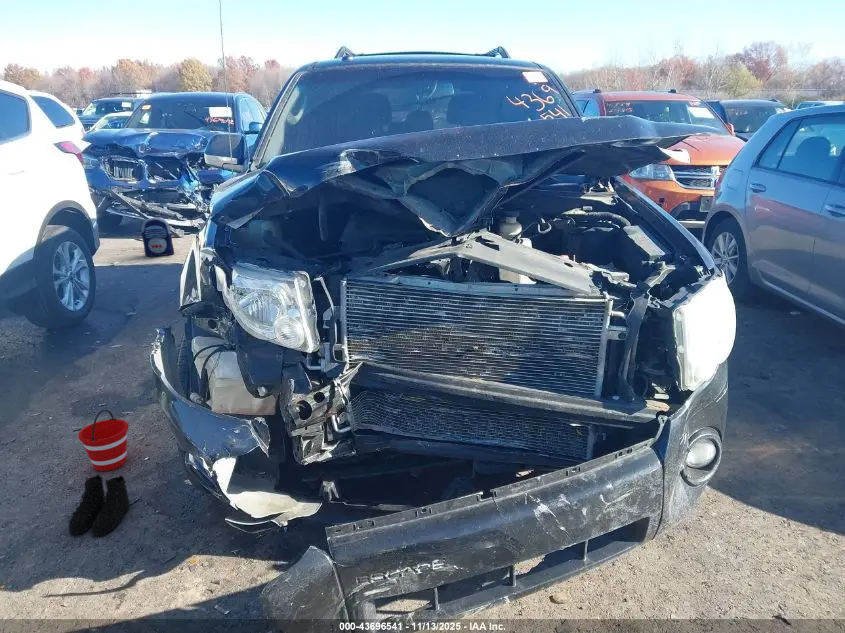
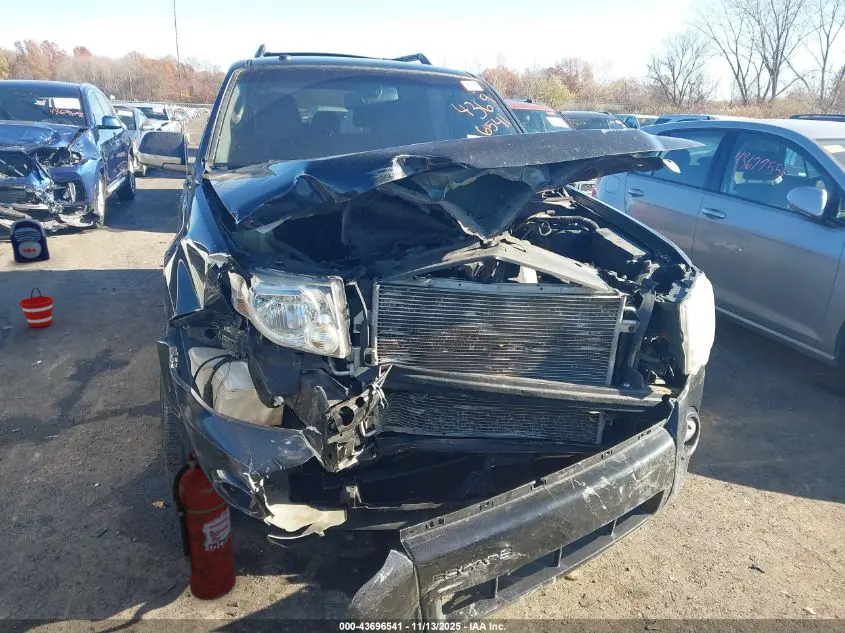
bucket: present [78,410,129,471] -> present [19,288,54,327]
fire extinguisher: none [159,421,227,574] -> present [173,451,236,599]
boots: present [69,475,130,535] -> none [39,504,103,574]

